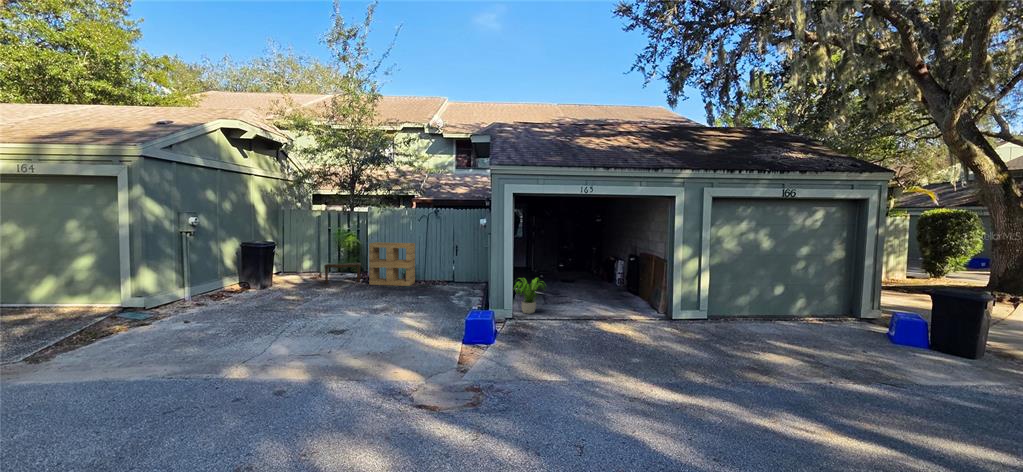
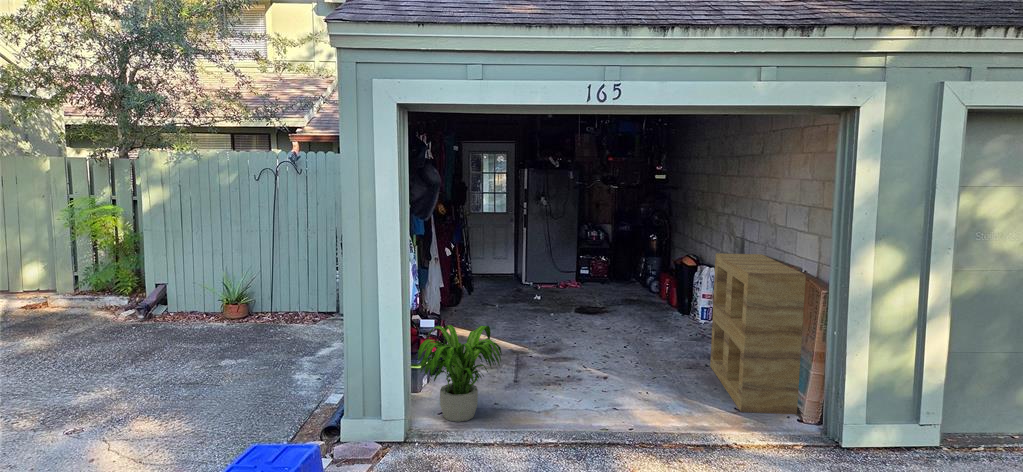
shelving unit: present [369,242,415,286] -> present [710,253,806,414]
bench: present [324,263,361,284] -> none [42,273,136,322]

